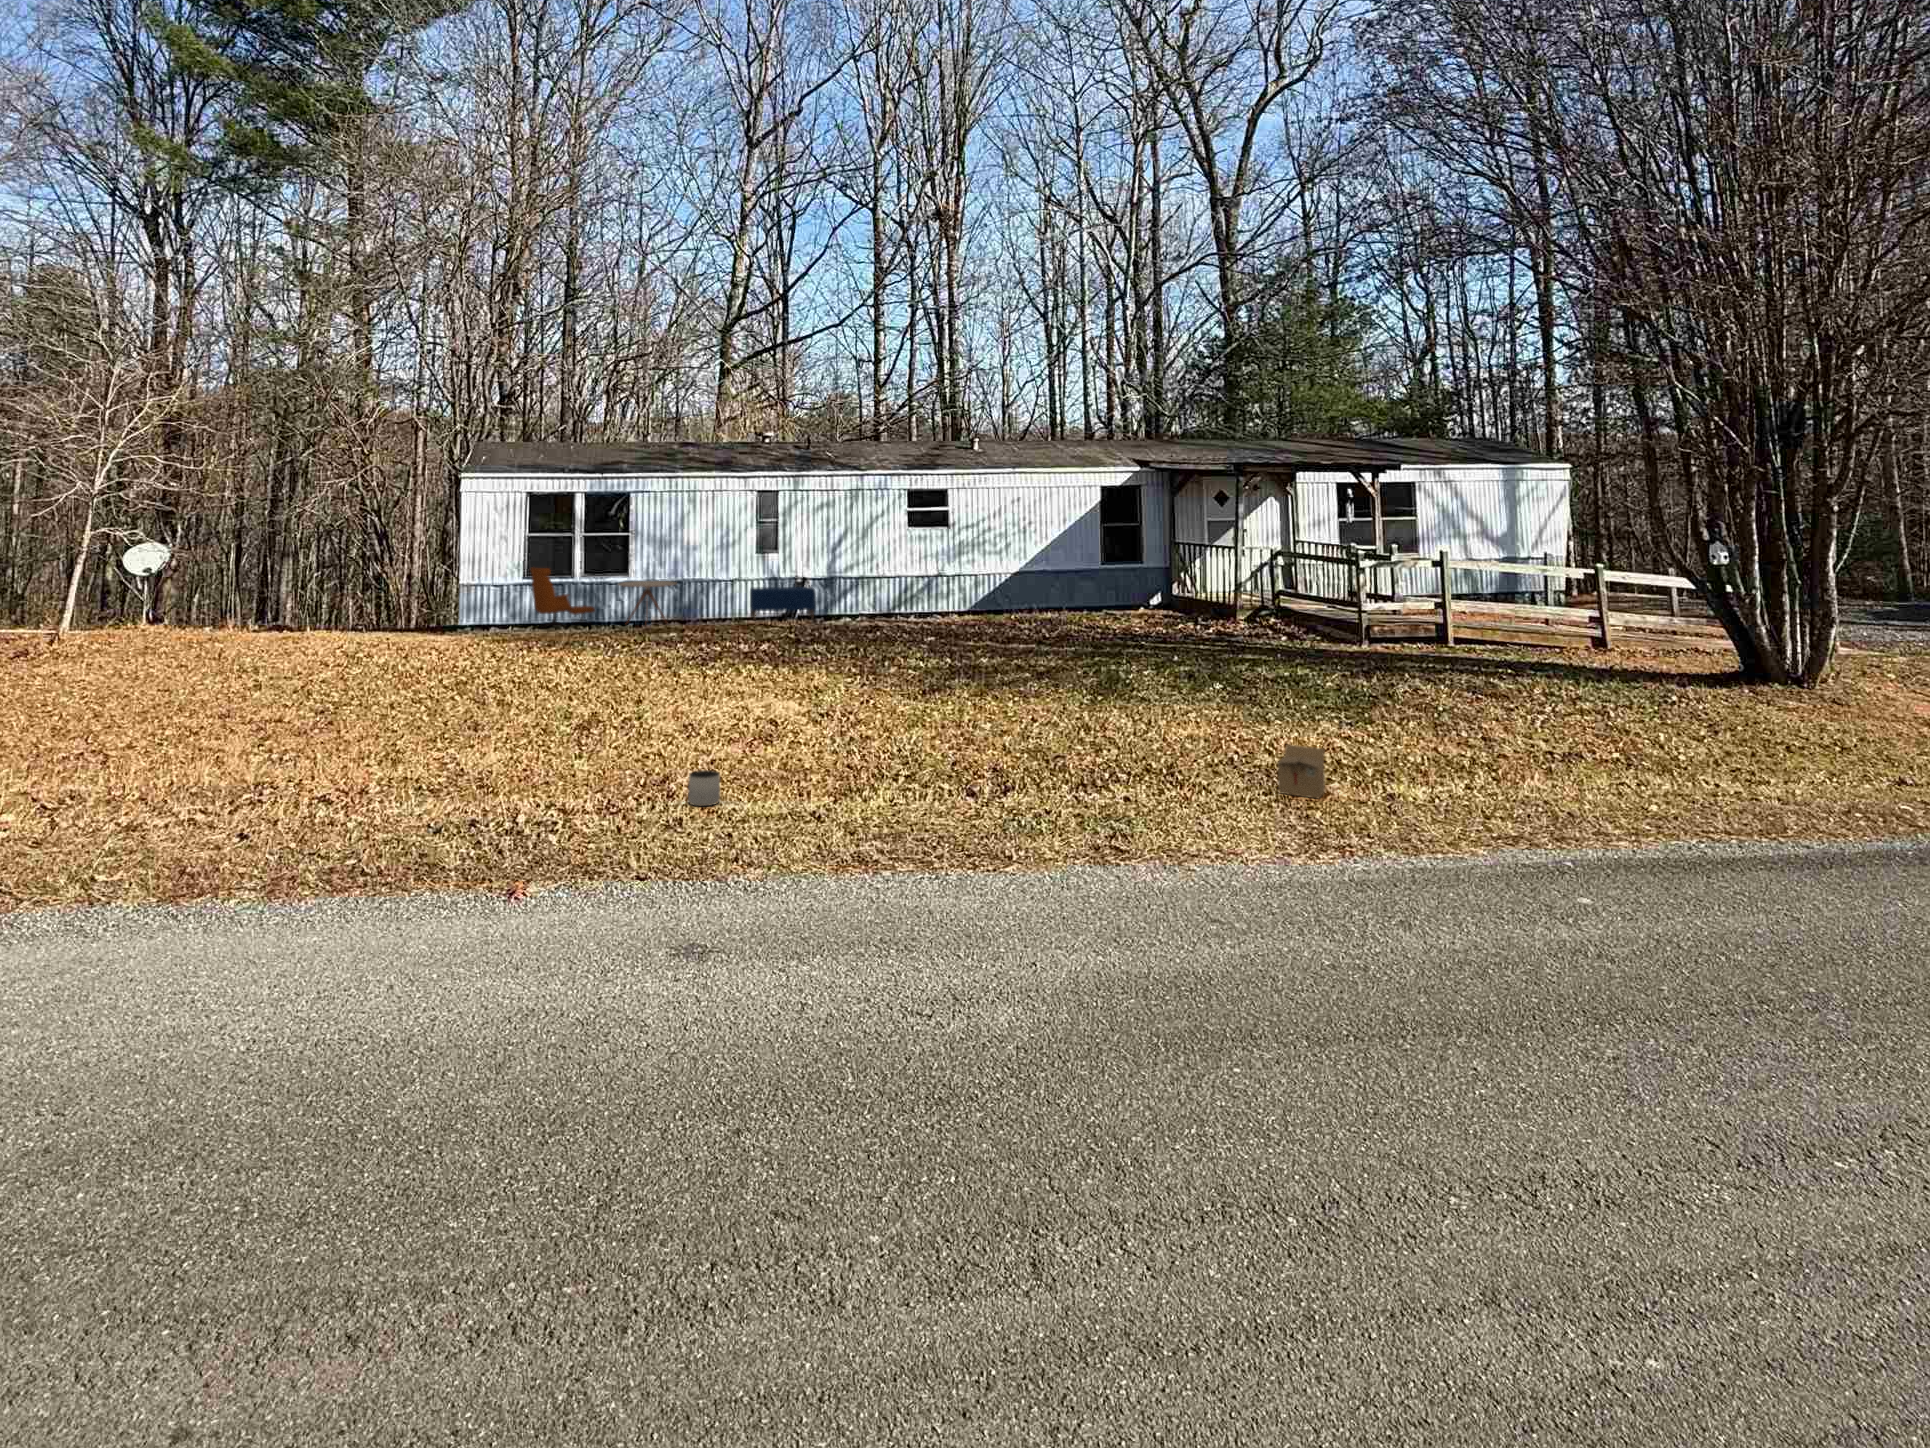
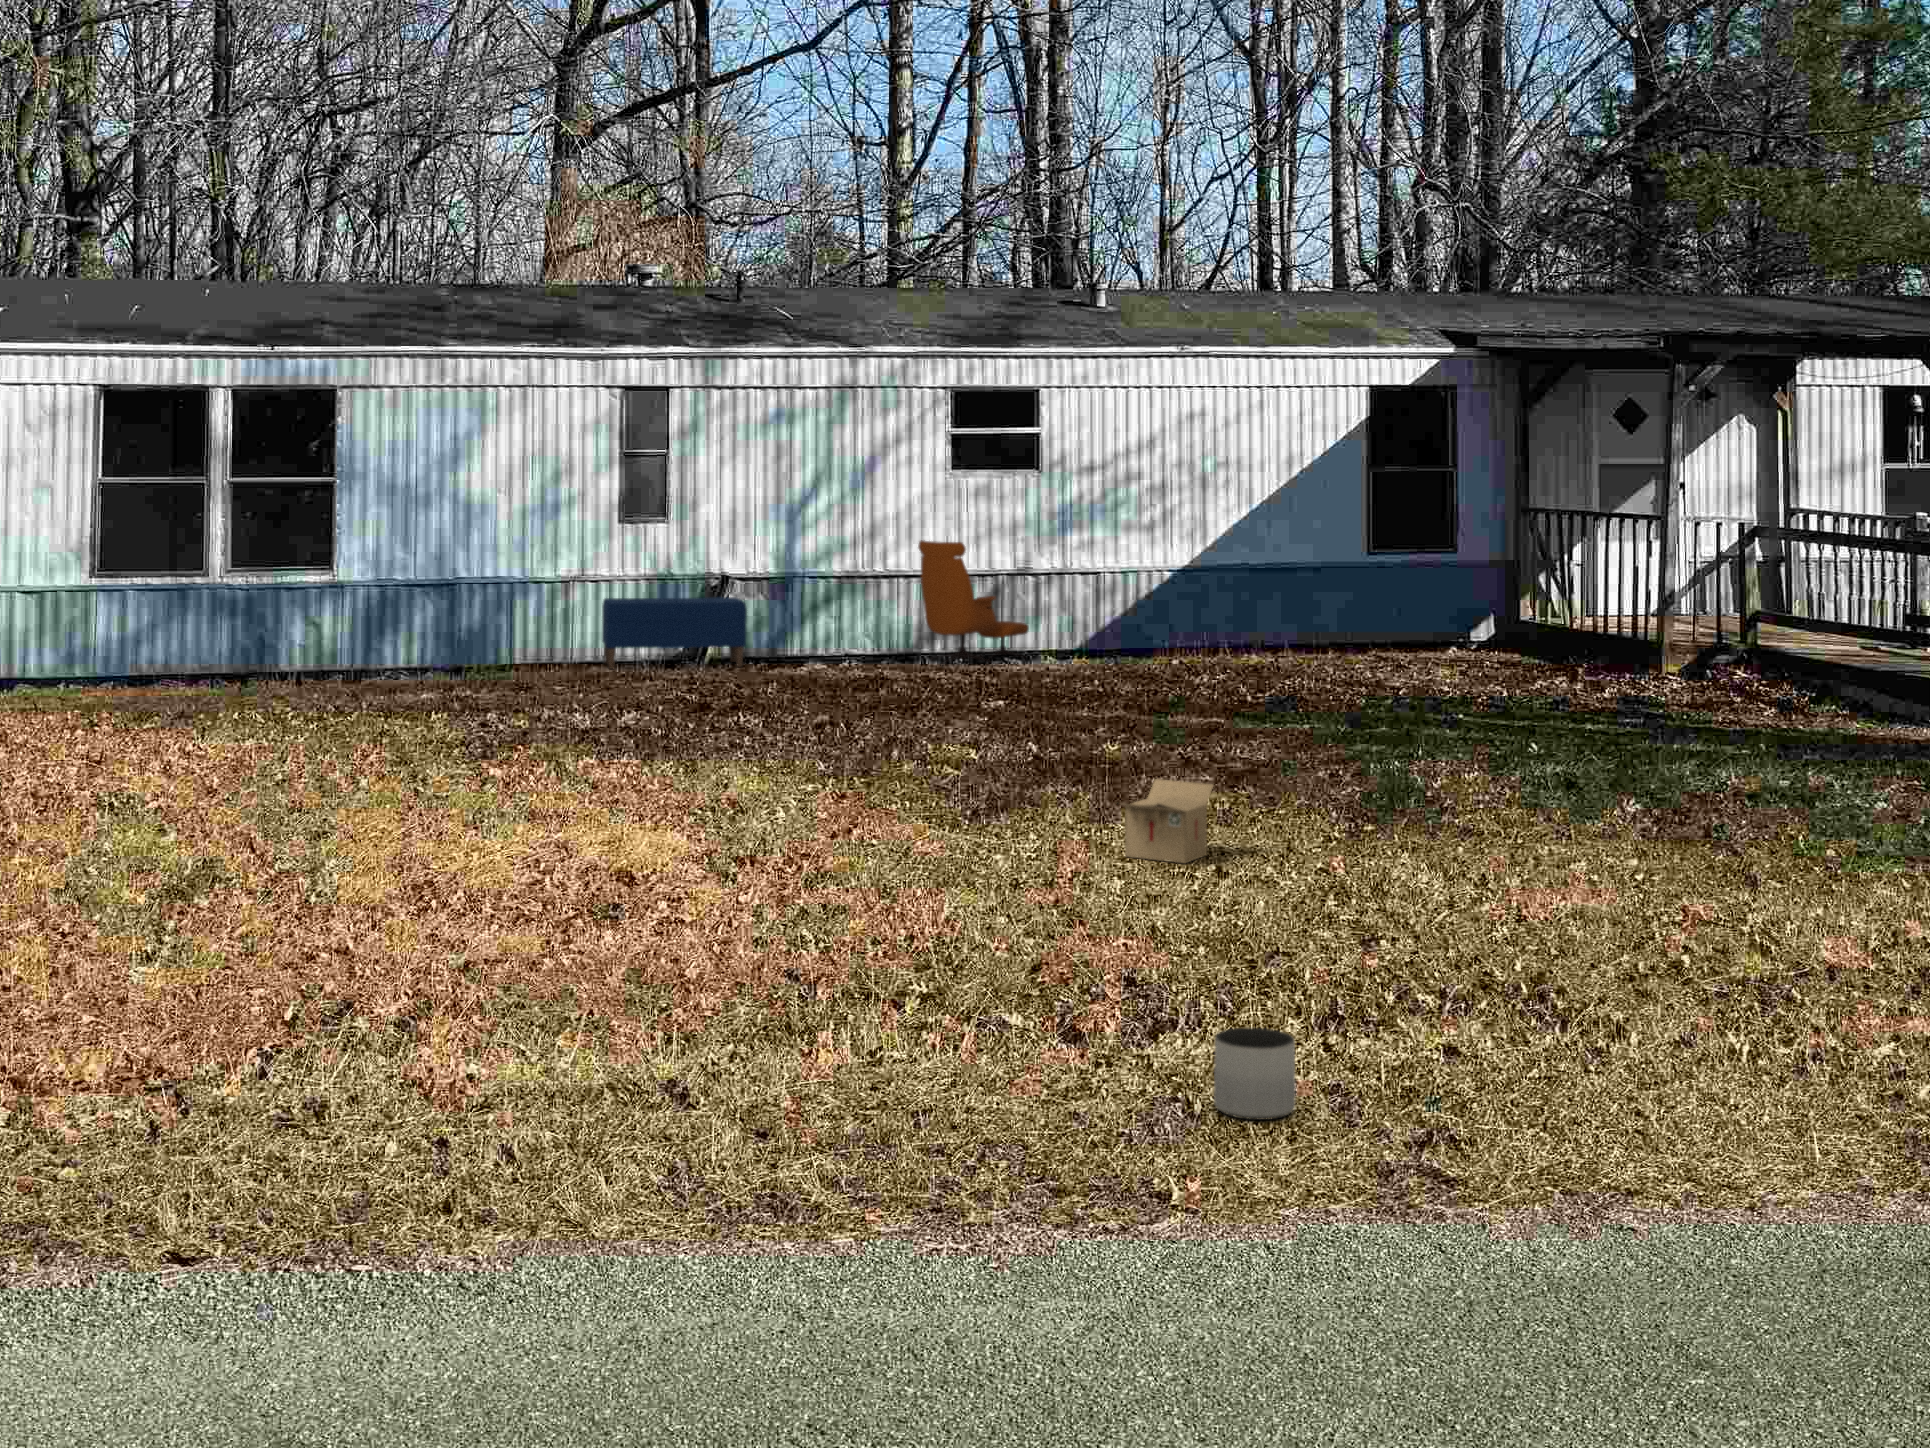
lounge chair: present [531,567,595,626] -> present [918,540,1029,665]
round table: present [618,581,676,625] -> none [305,581,439,679]
cardboard box: present [1277,744,1325,799] -> present [1124,779,1213,863]
planter: present [688,770,720,806] -> present [1214,1027,1296,1120]

